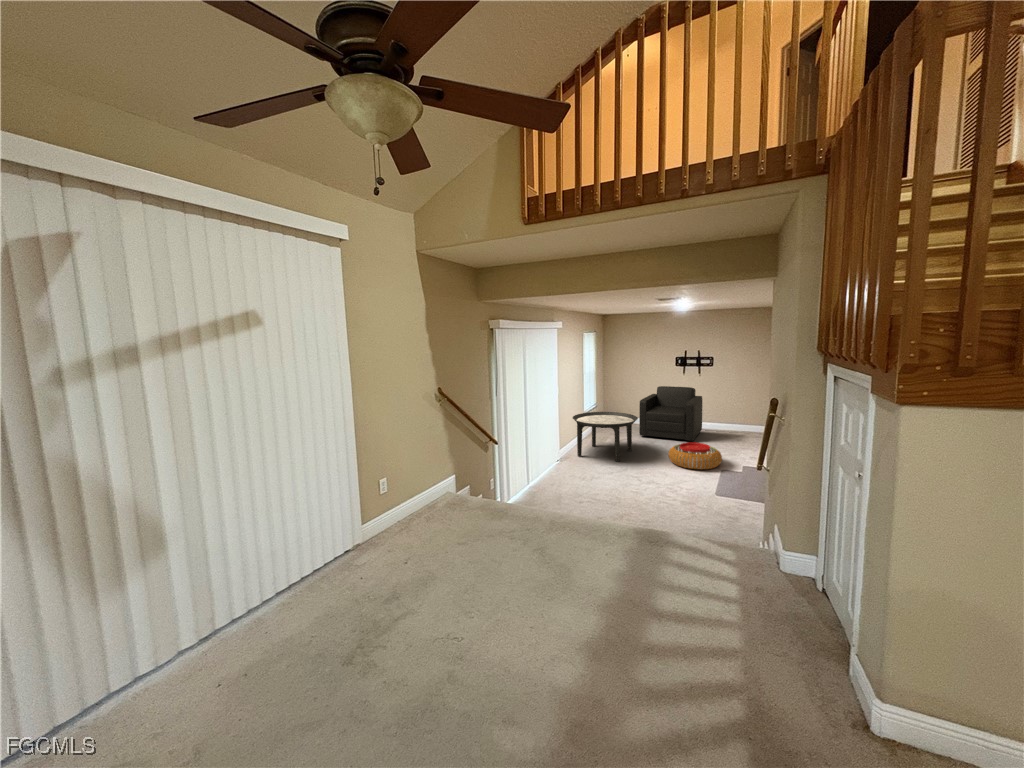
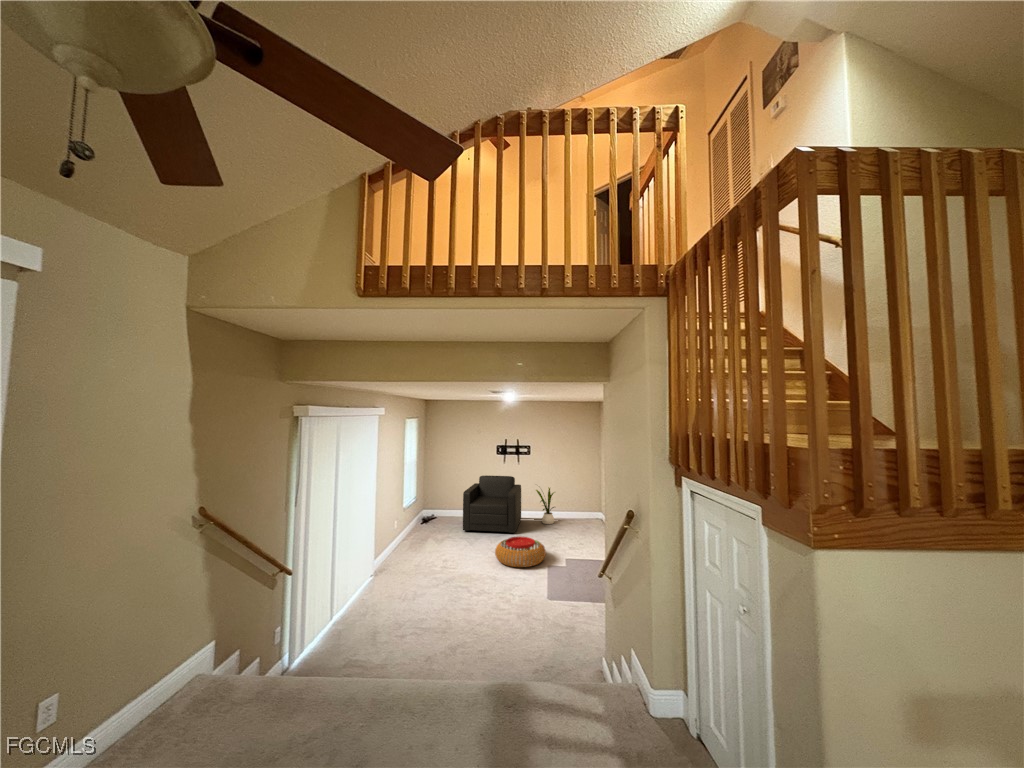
house plant: none [717,396,746,436] -> present [536,488,554,524]
round table: present [573,412,638,462] -> none [392,507,464,567]

